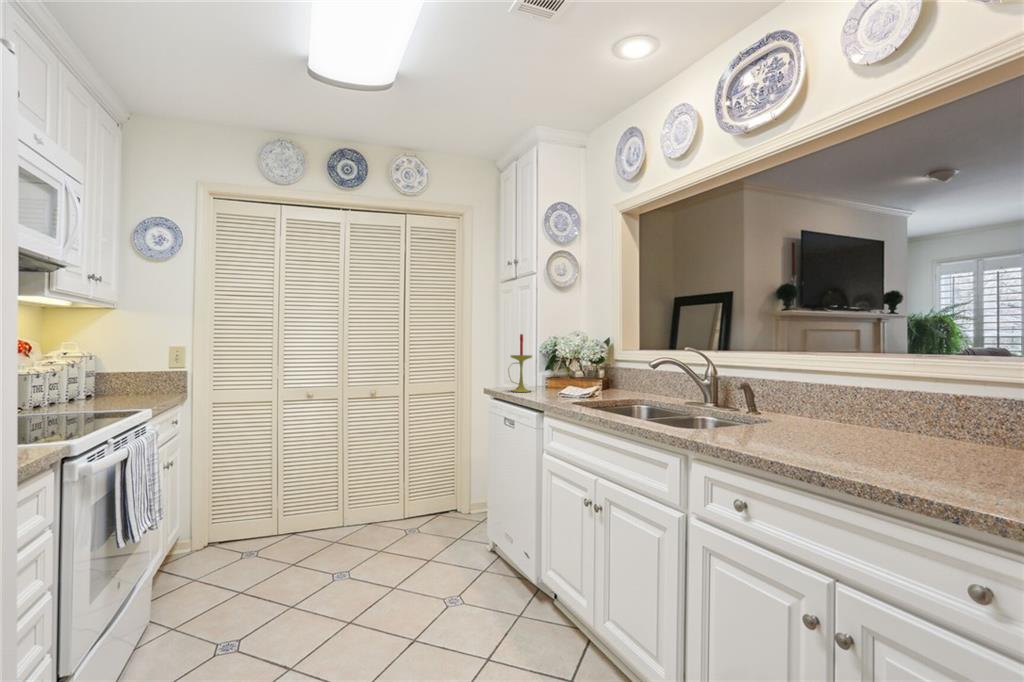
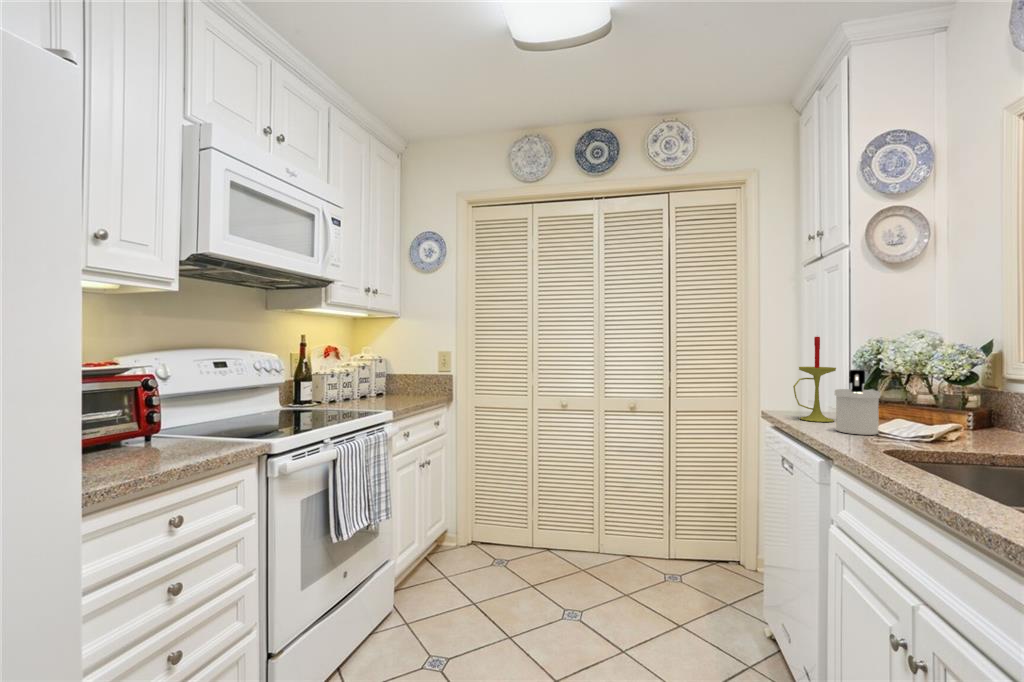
soap dispenser: none [536,355,560,397] -> present [835,370,880,435]

